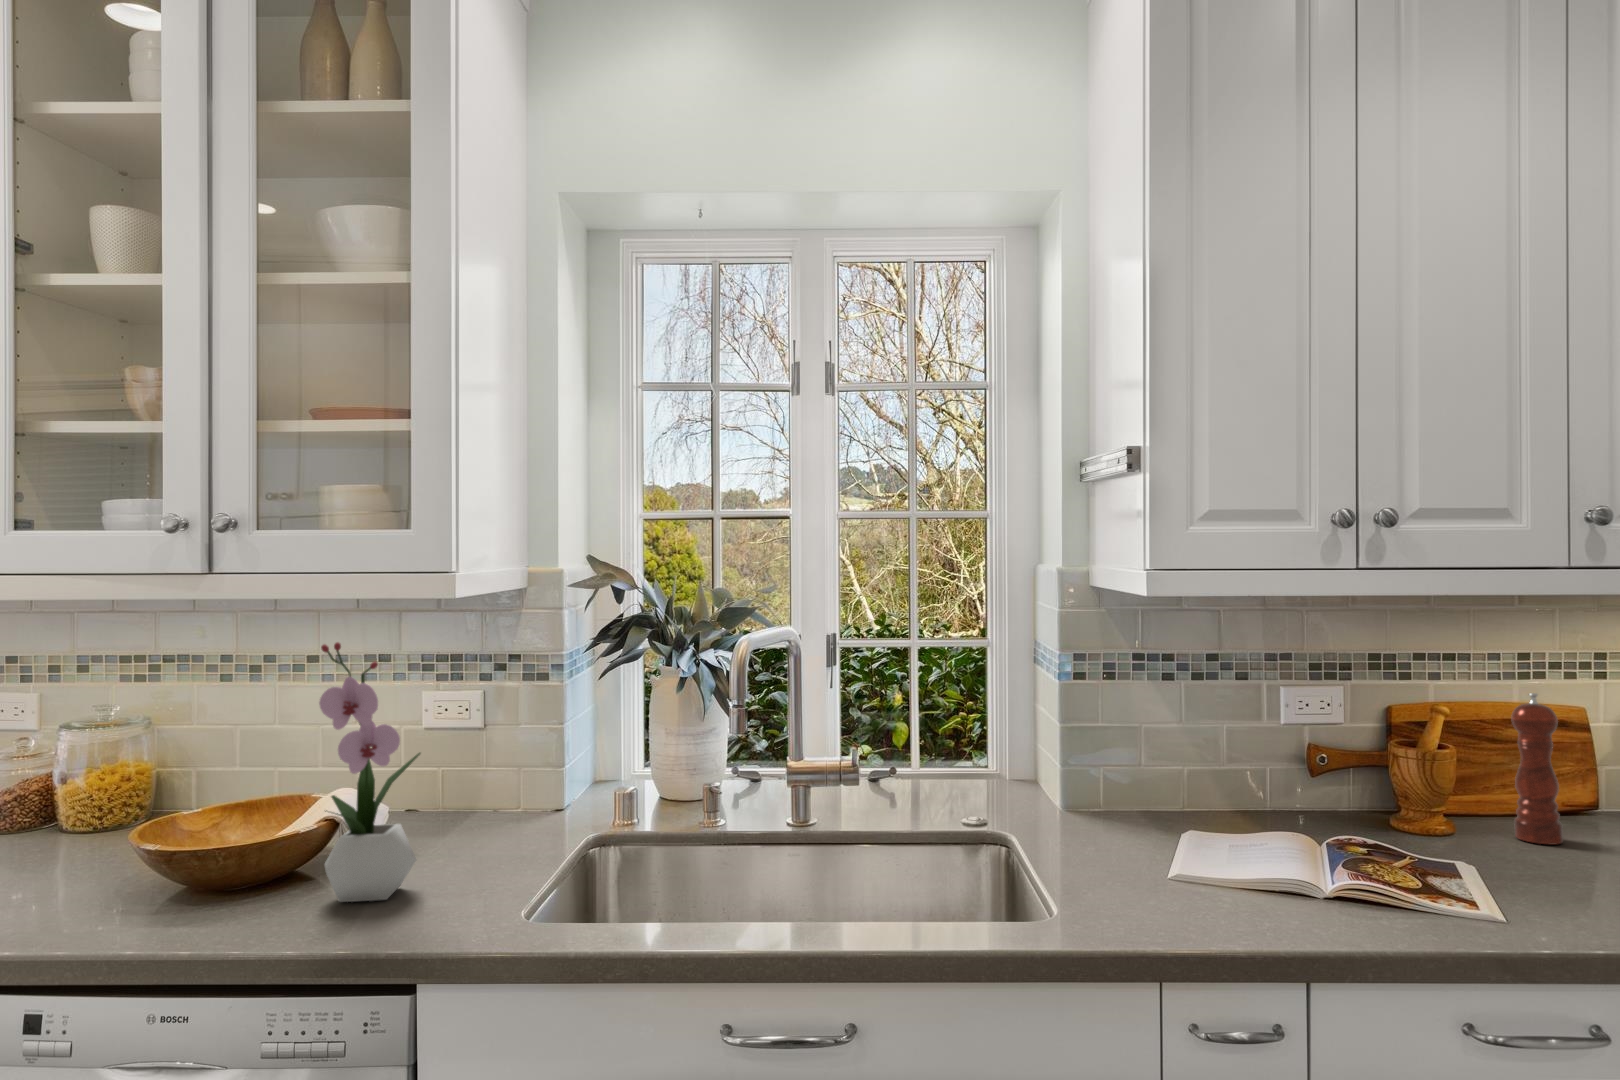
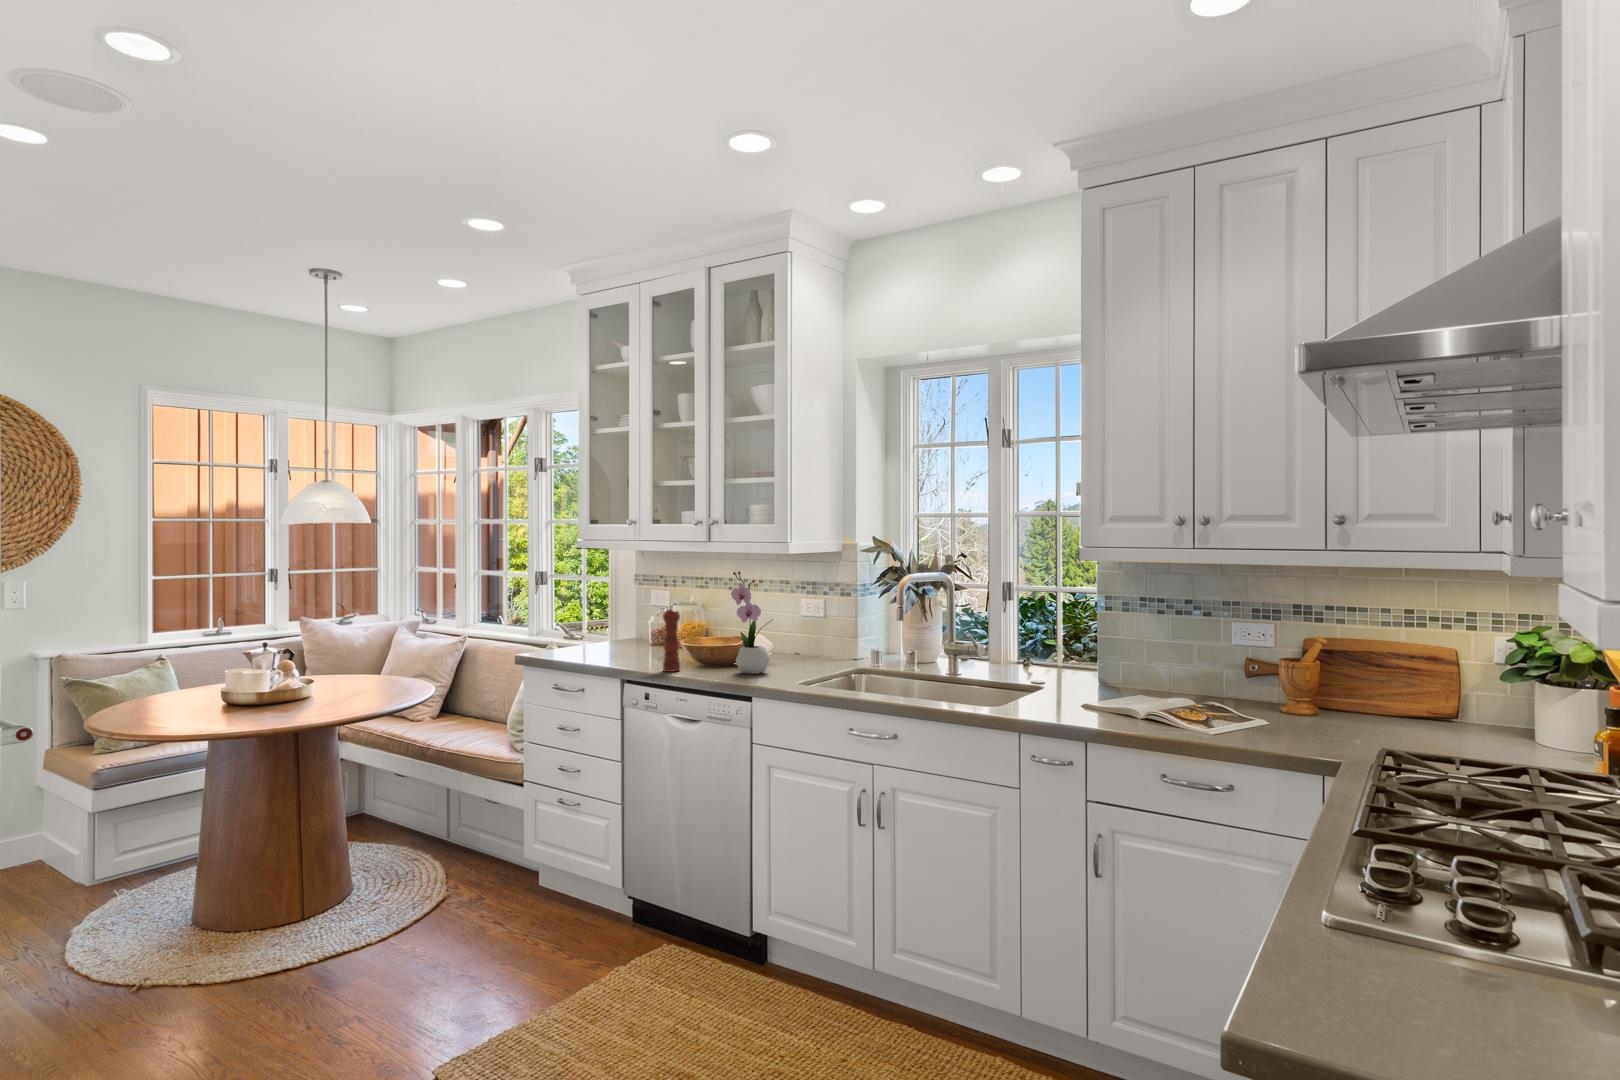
pepper mill: present [1511,693,1563,845] -> present [663,604,680,672]

